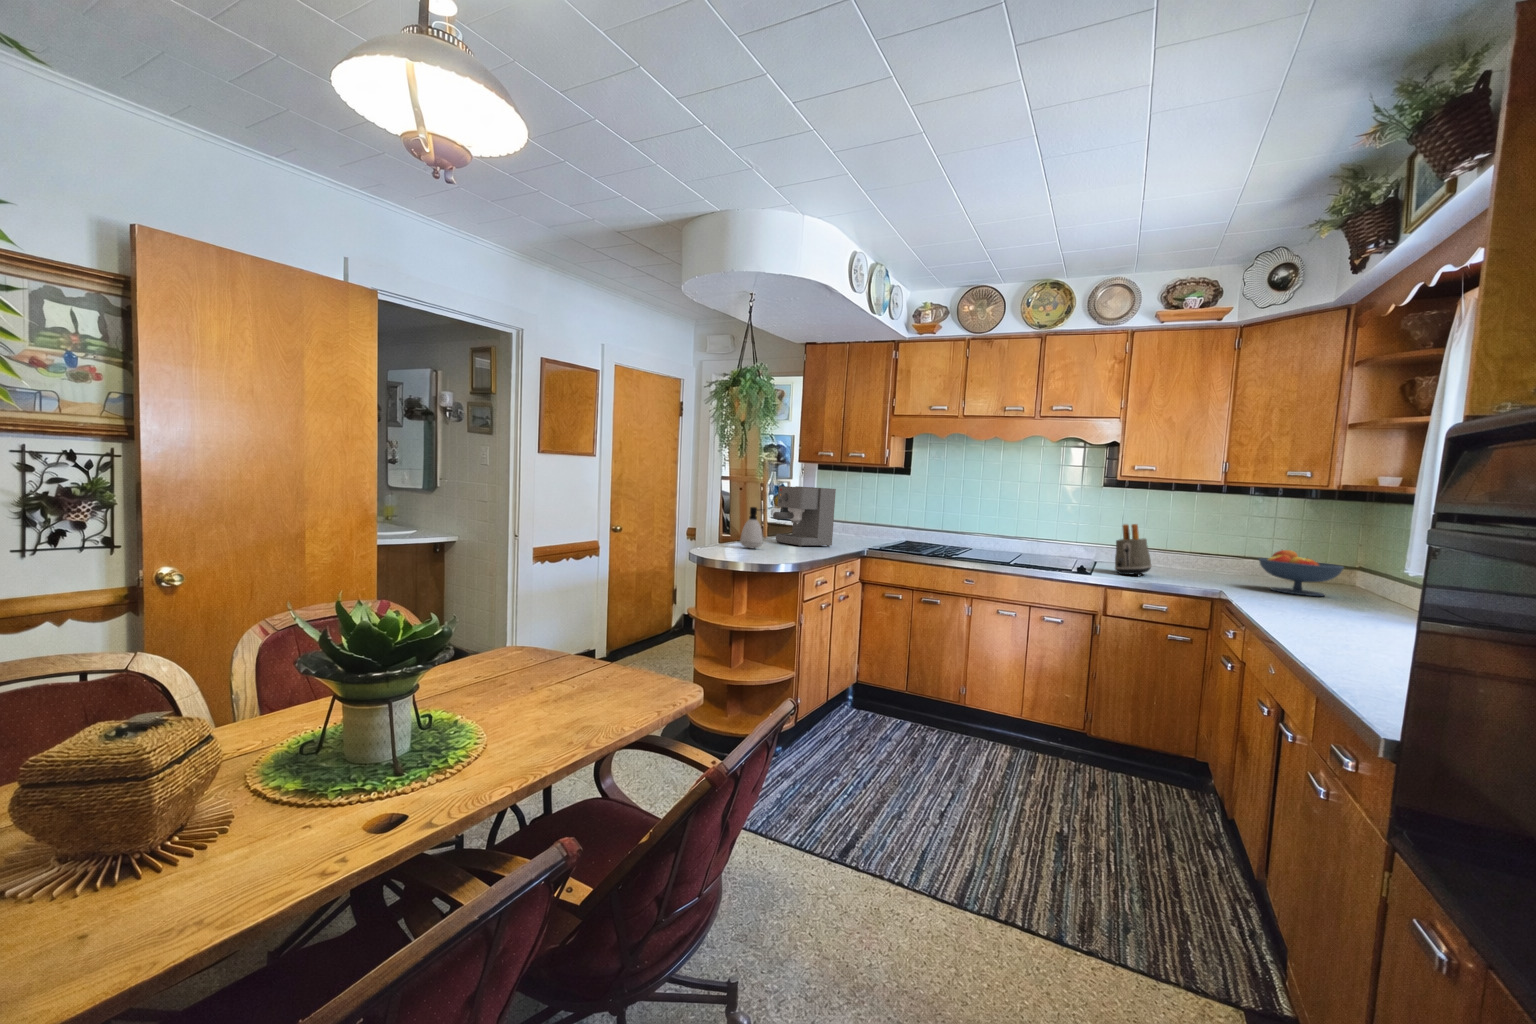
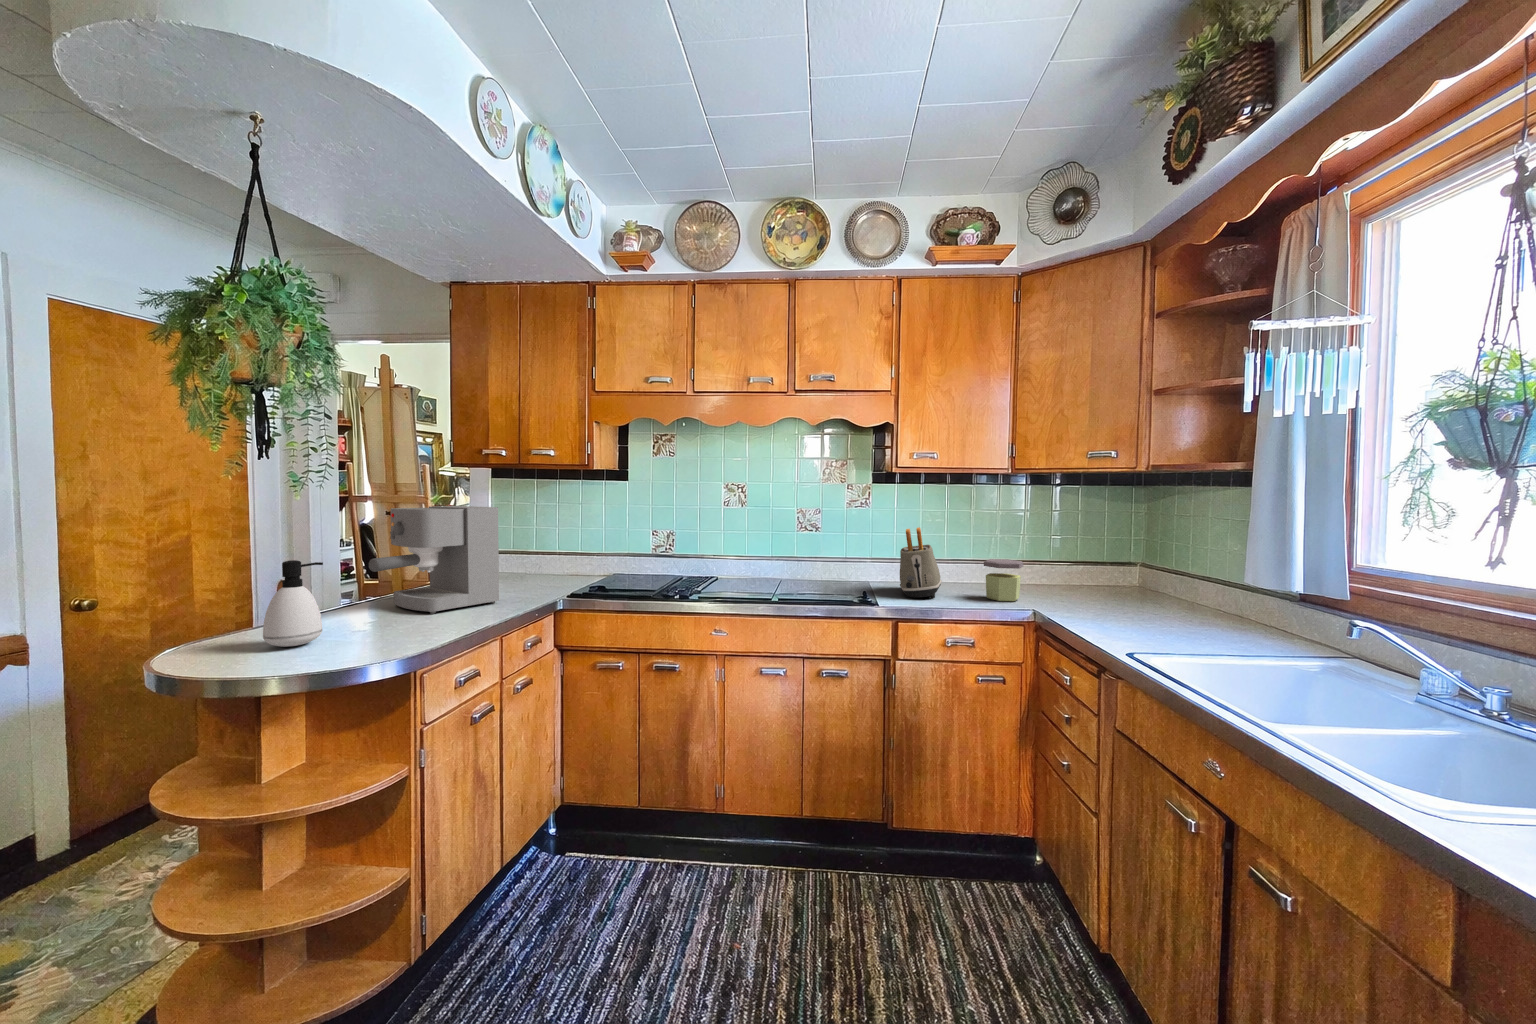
fruit bowl: present [1259,550,1344,596] -> none [1055,546,1148,604]
jar: none [1187,552,1223,585] -> present [984,559,1023,601]

